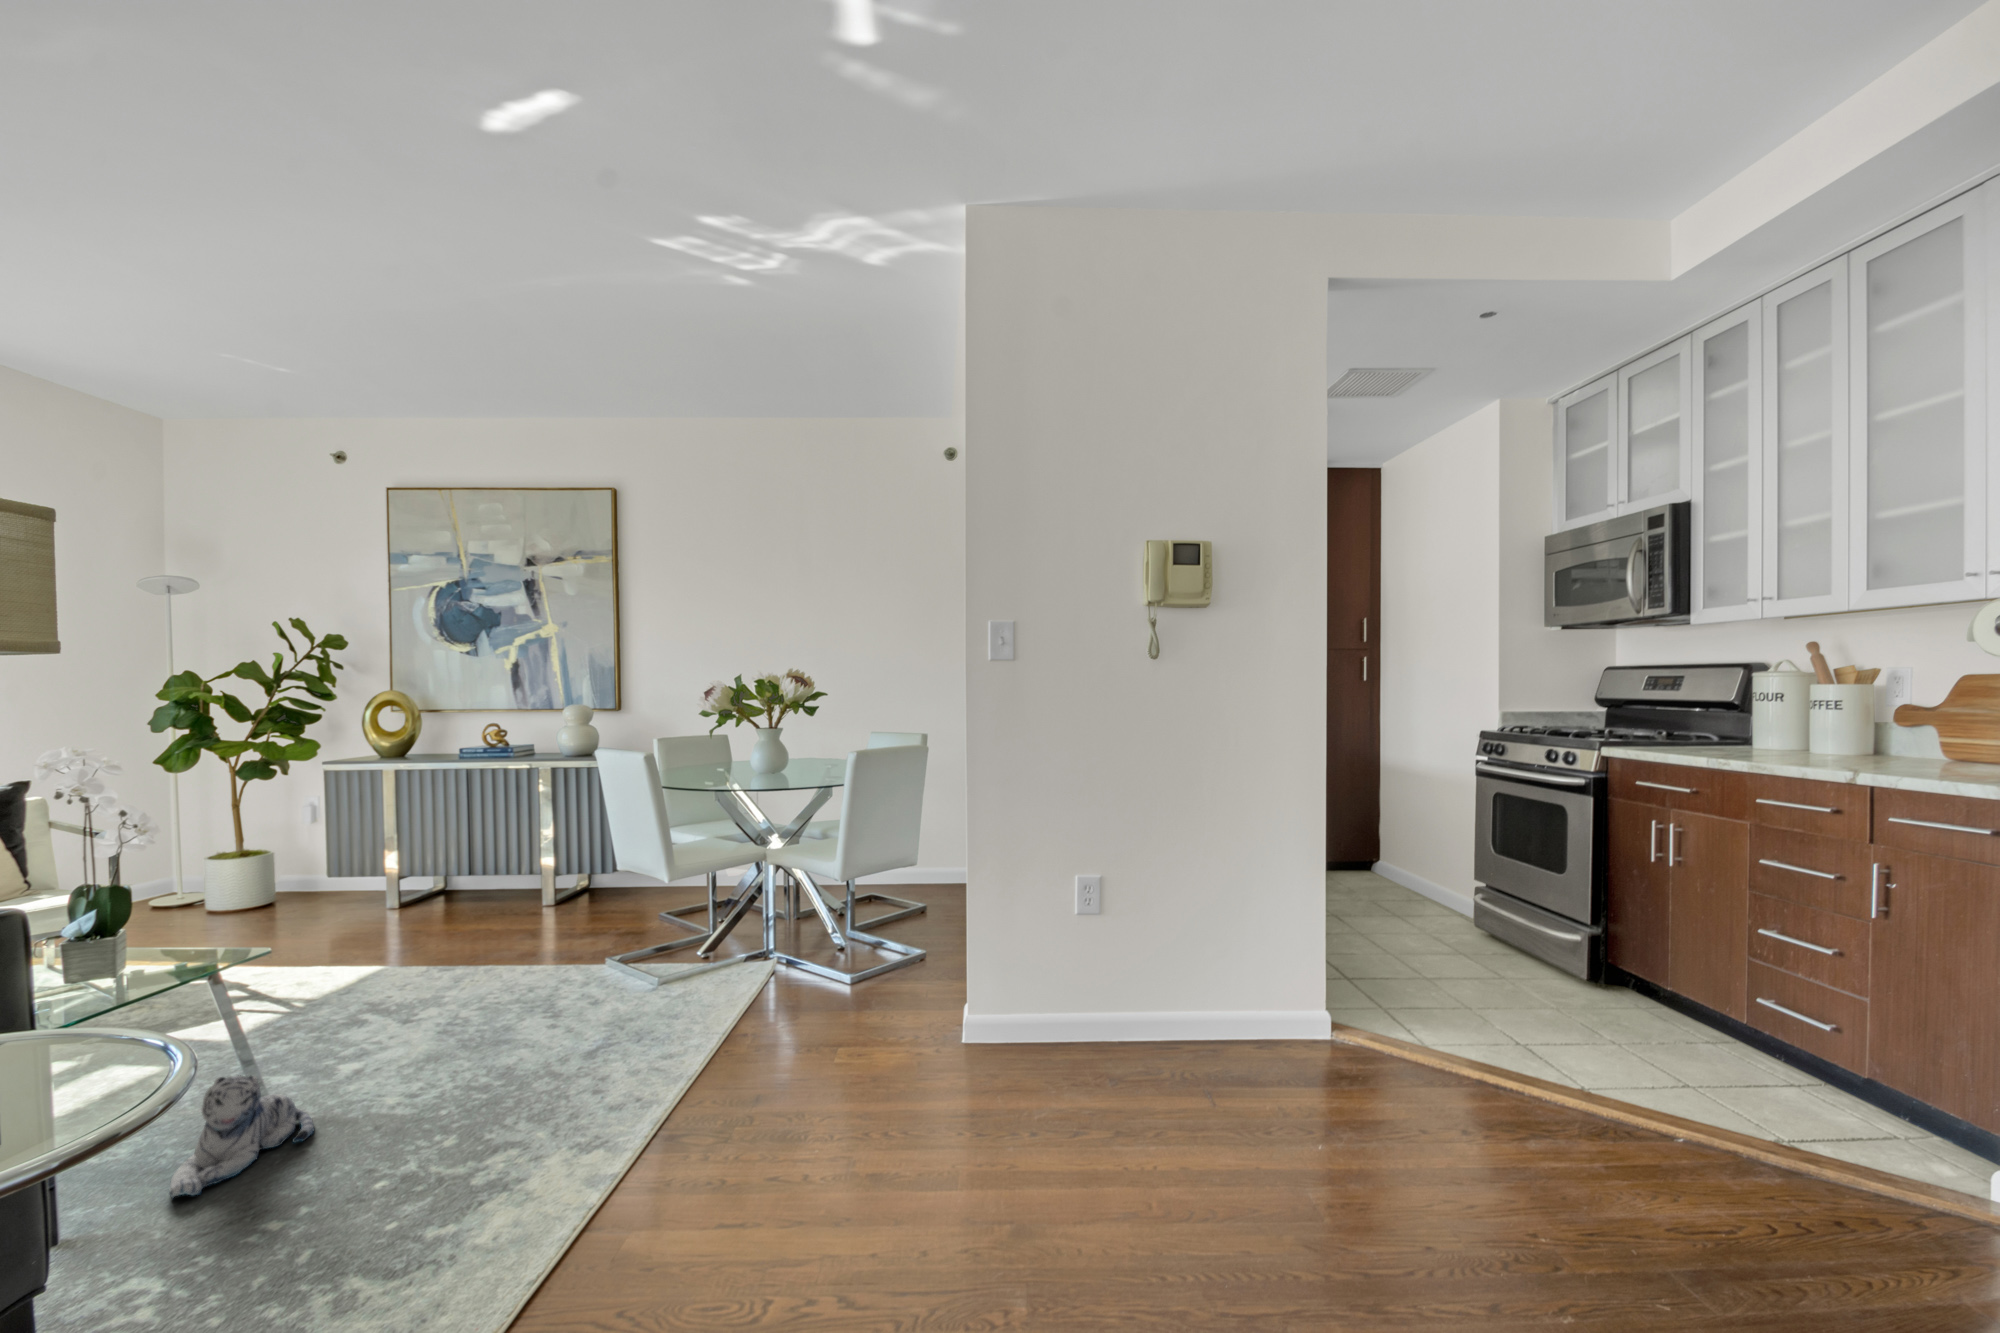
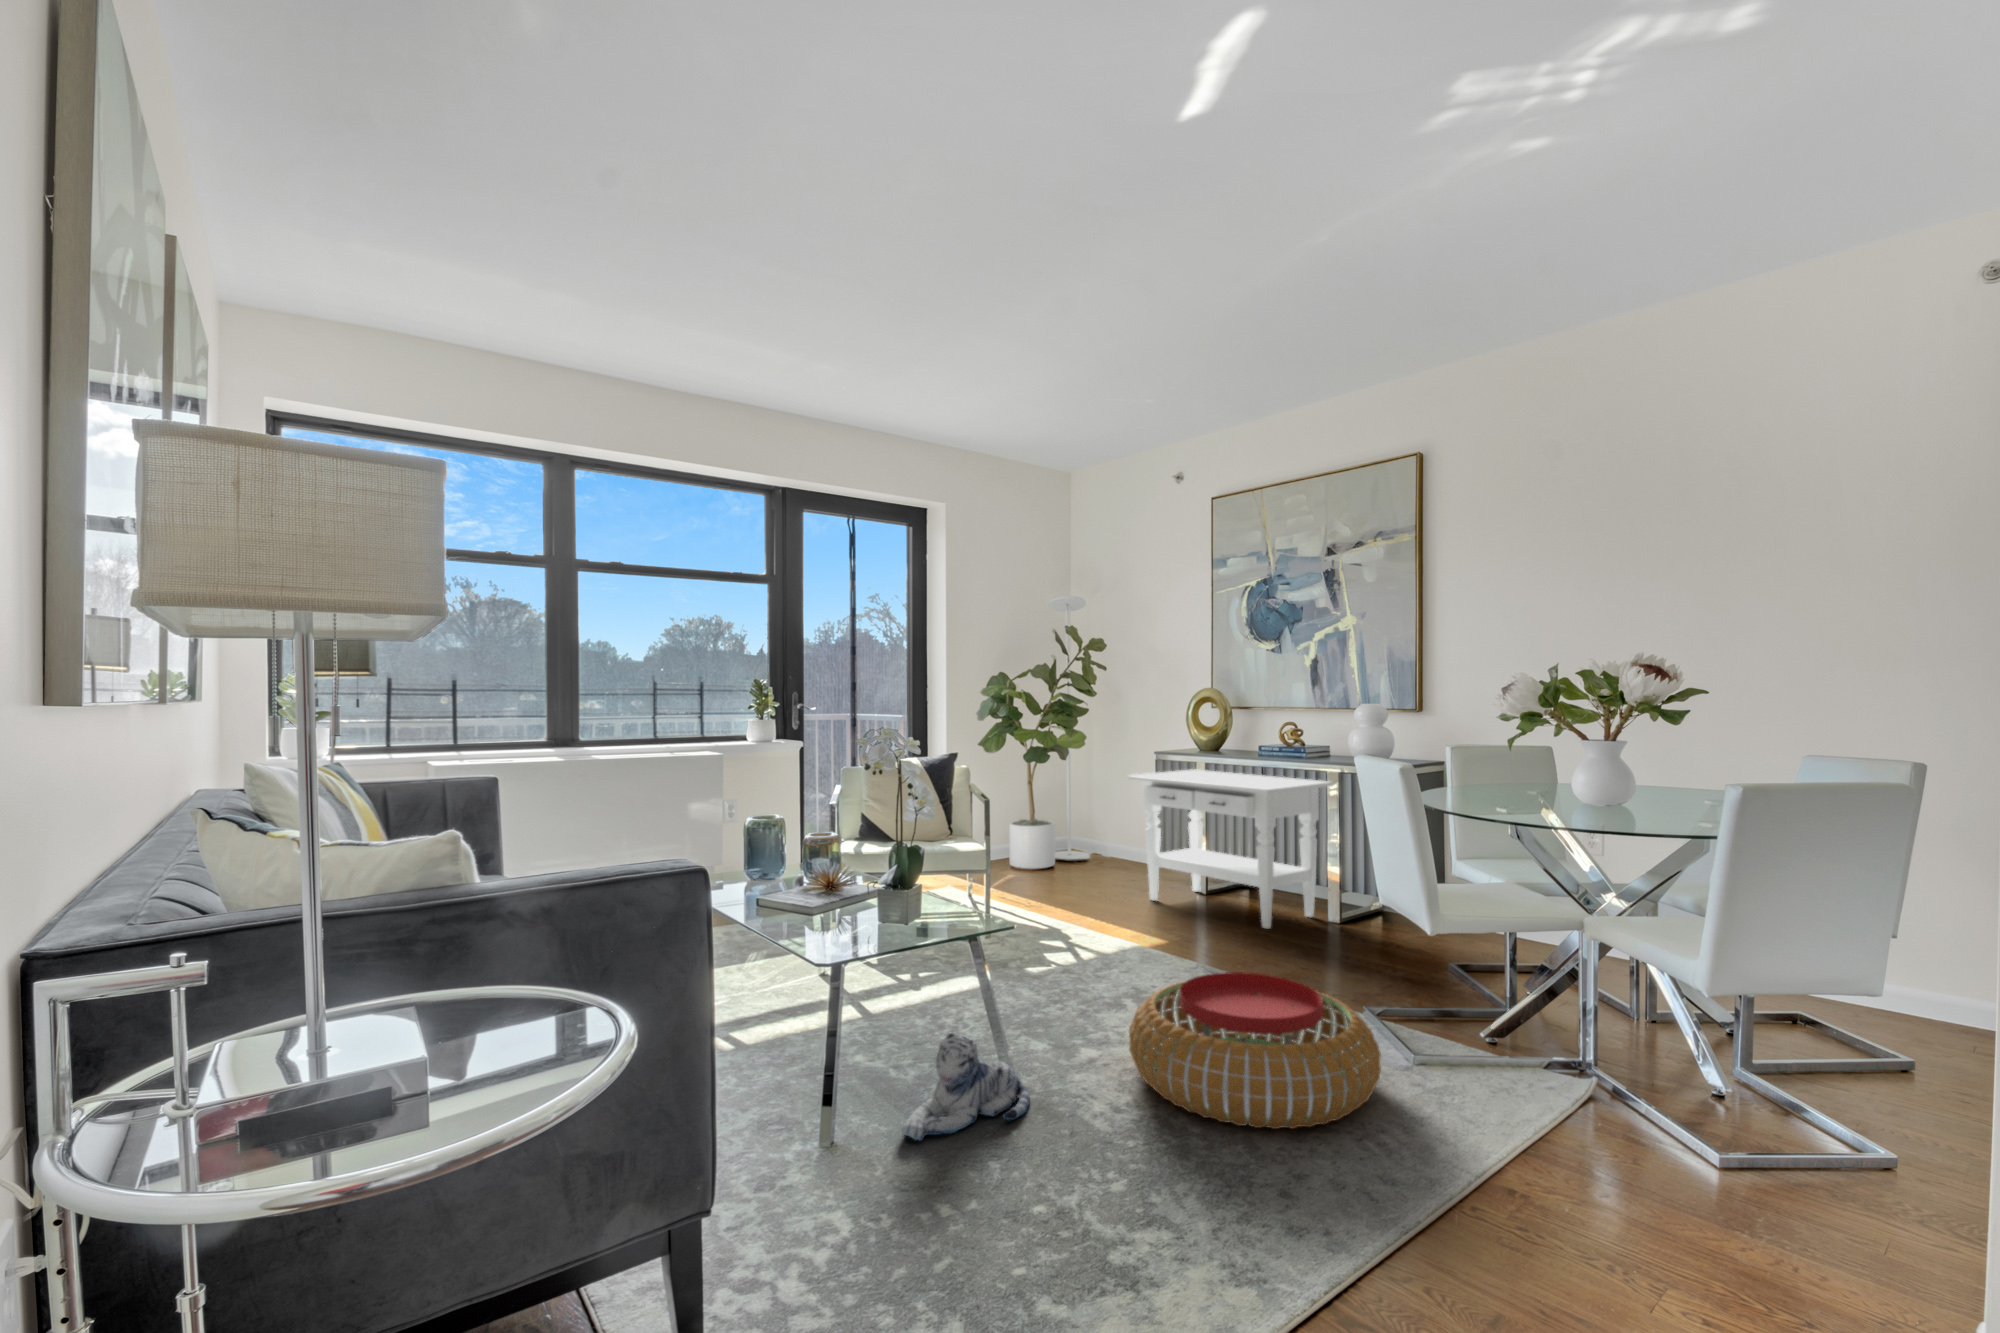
side table: none [304,777,542,926] -> present [1129,769,1333,929]
pouf: none [407,944,641,1074] -> present [1129,972,1381,1129]

